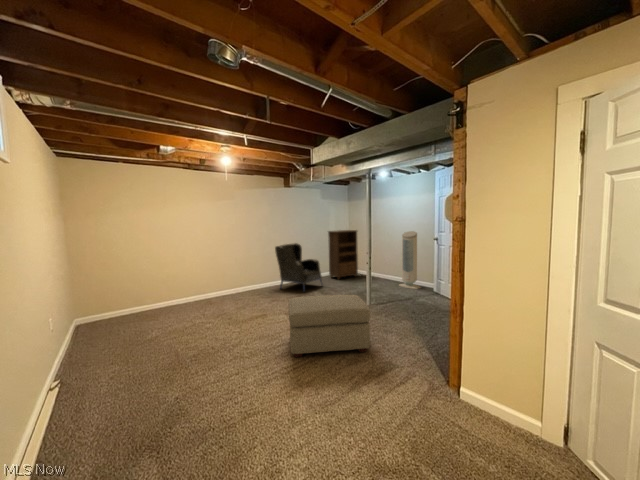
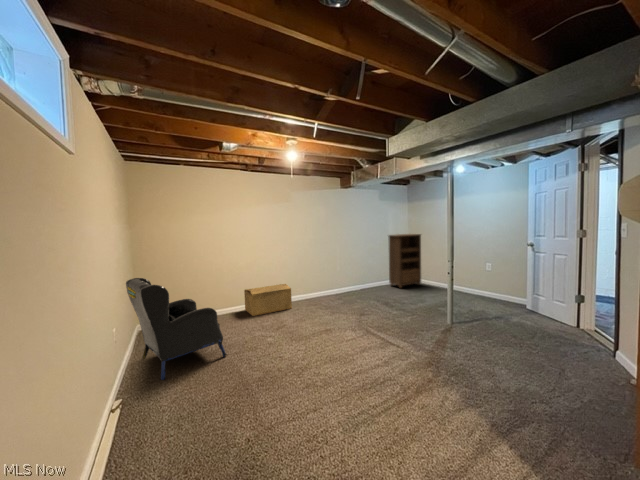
air purifier: present [399,231,420,289] -> none [475,235,504,303]
armchair: present [275,243,322,292] -> present [126,278,227,380]
cardboard box: none [187,277,234,308] -> present [244,284,292,316]
ottoman: present [289,295,370,357] -> none [366,311,477,388]

